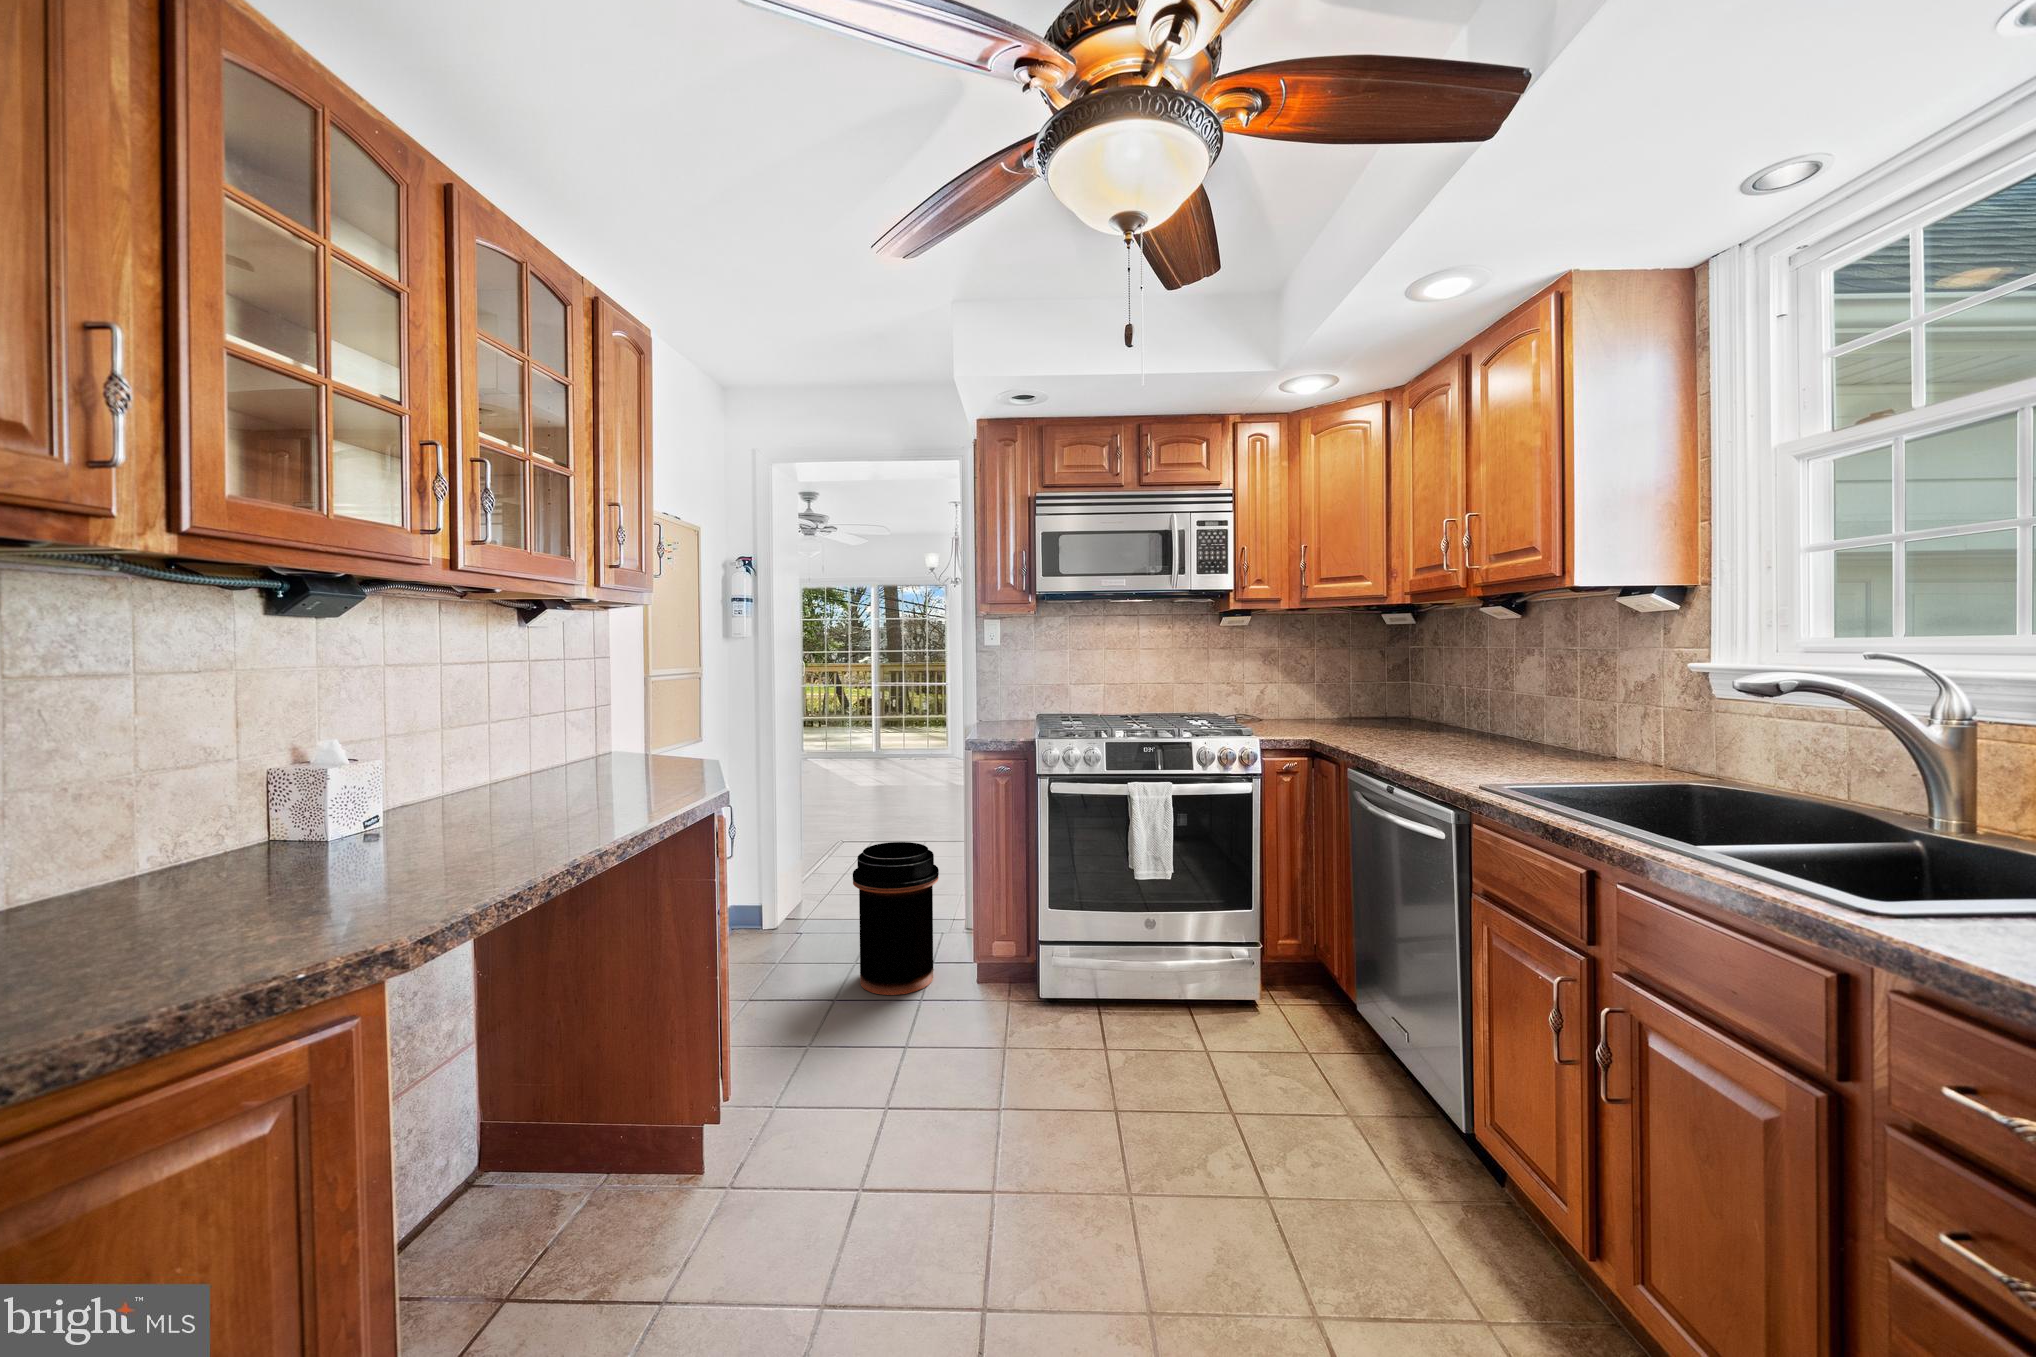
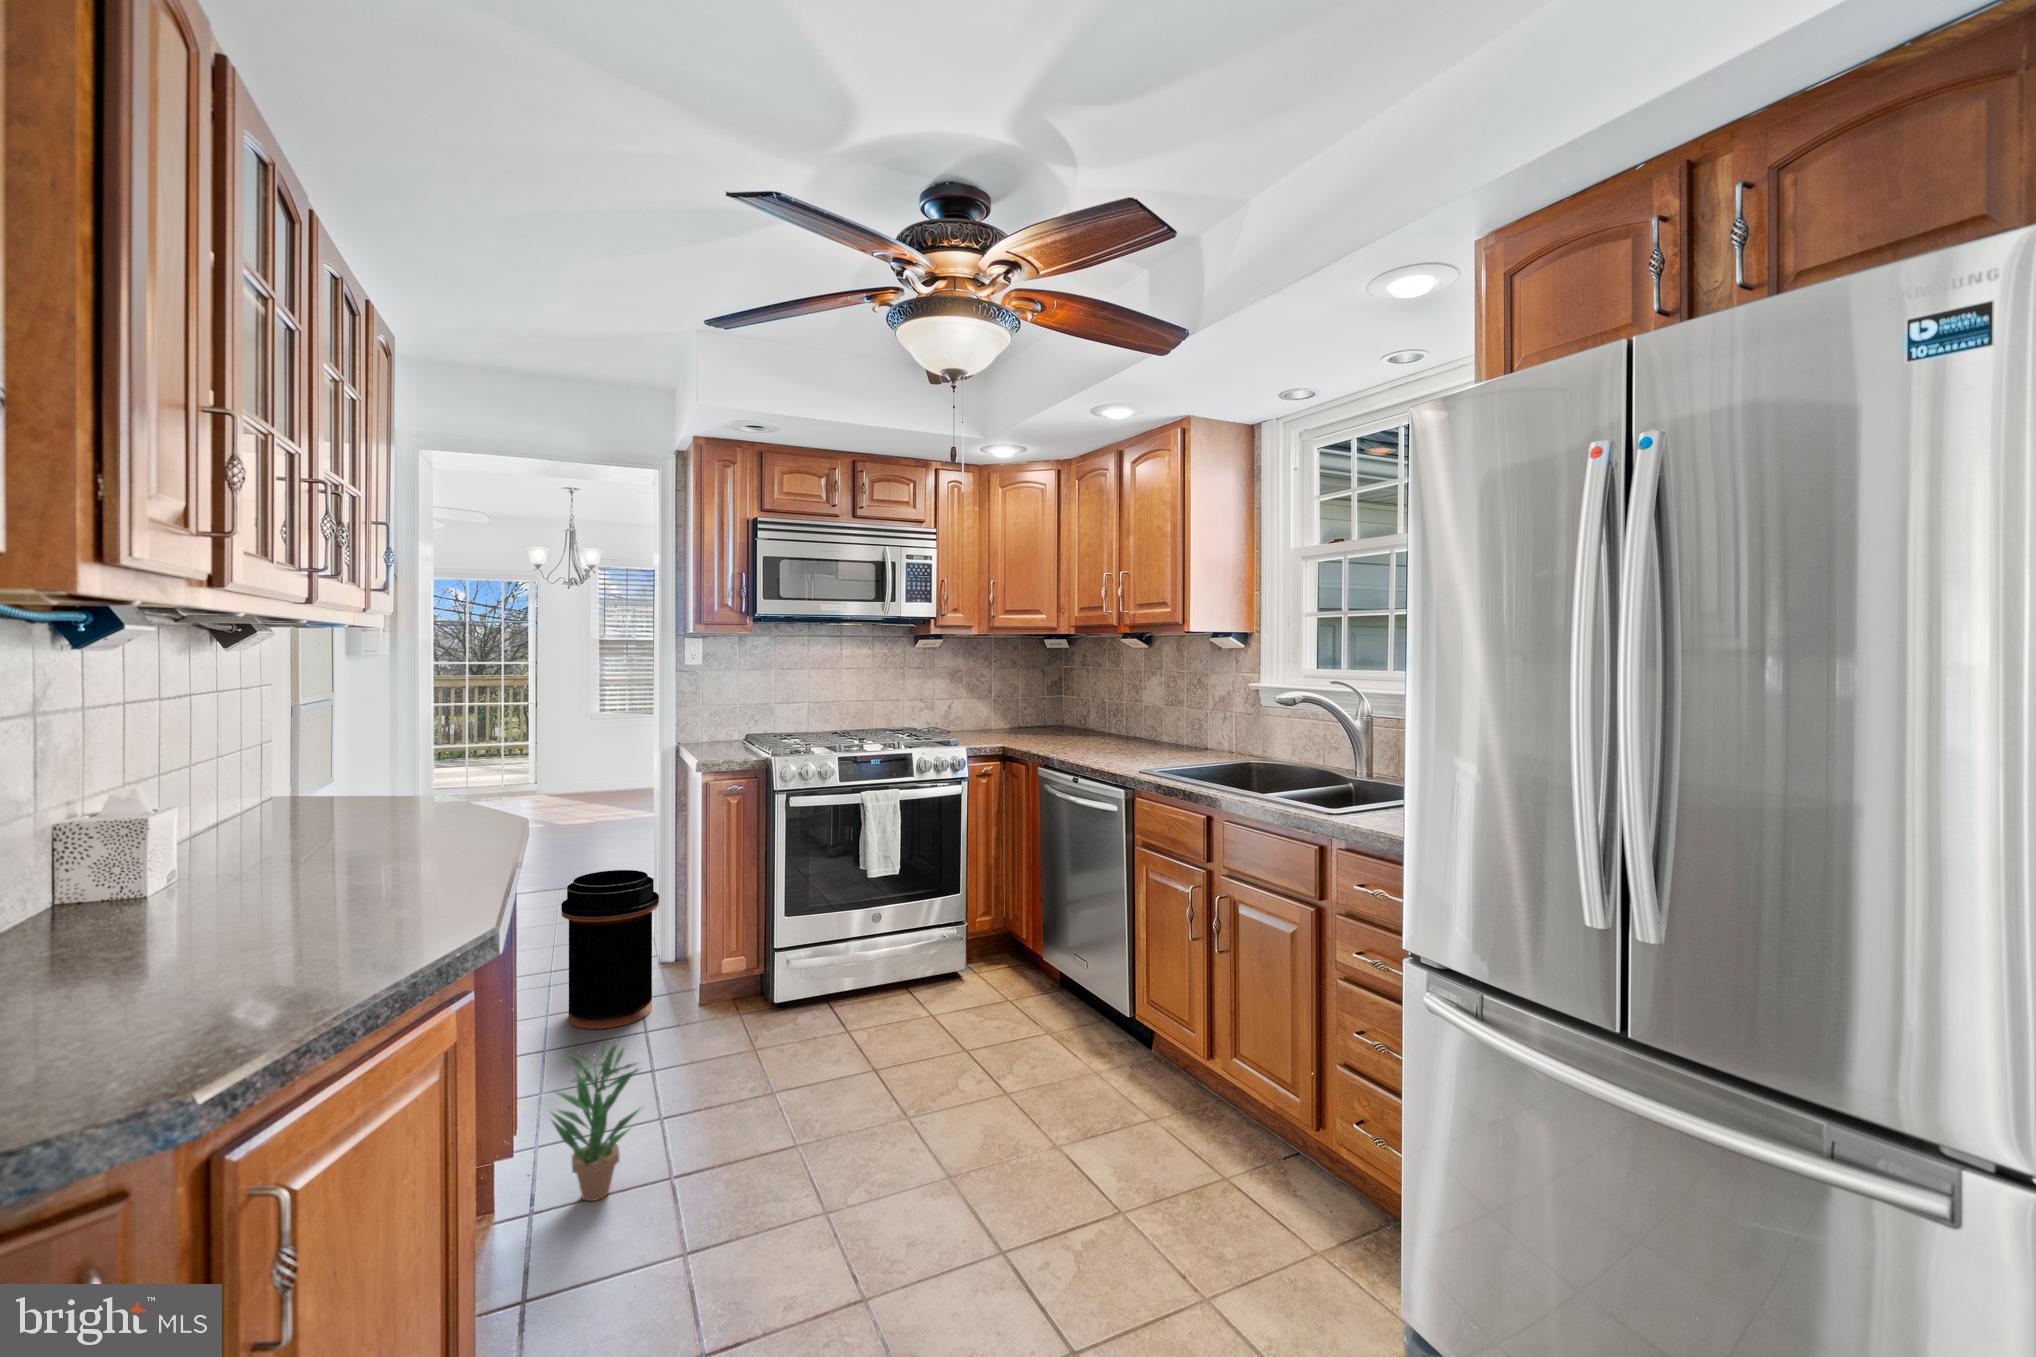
potted plant: none [716,1042,812,1214] -> present [552,1040,640,1201]

